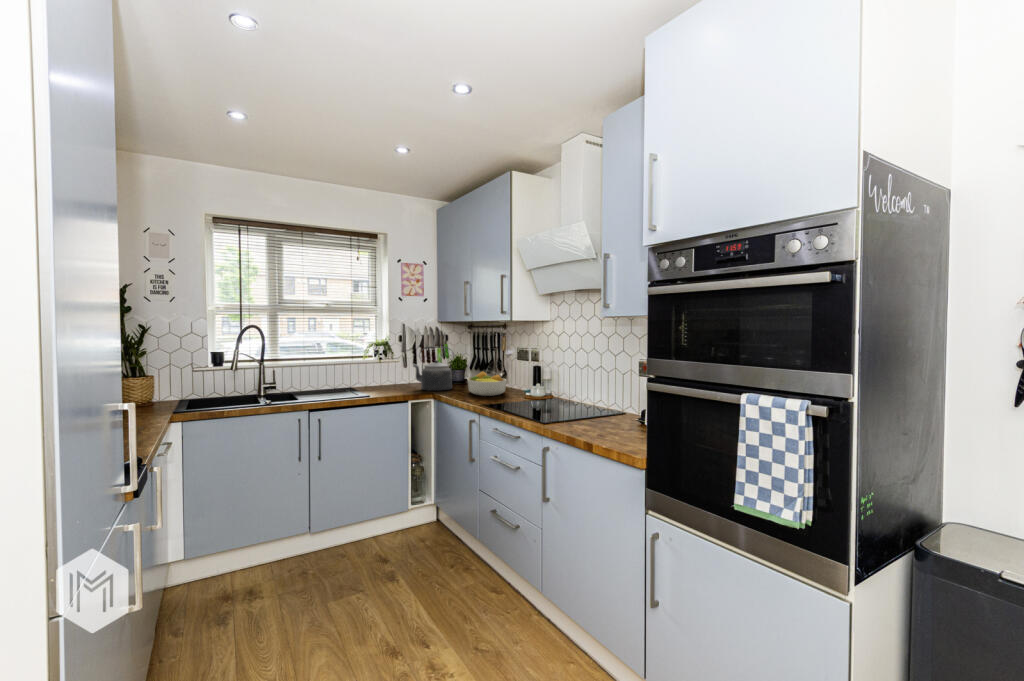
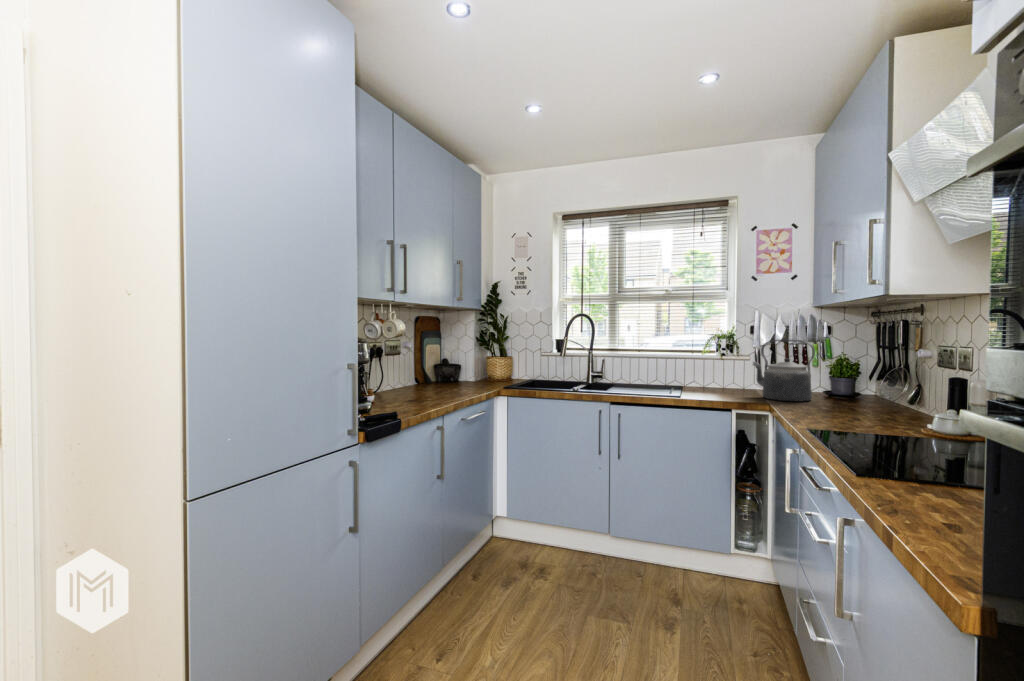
fruit bowl: present [468,372,506,396] -> none [817,379,893,418]

